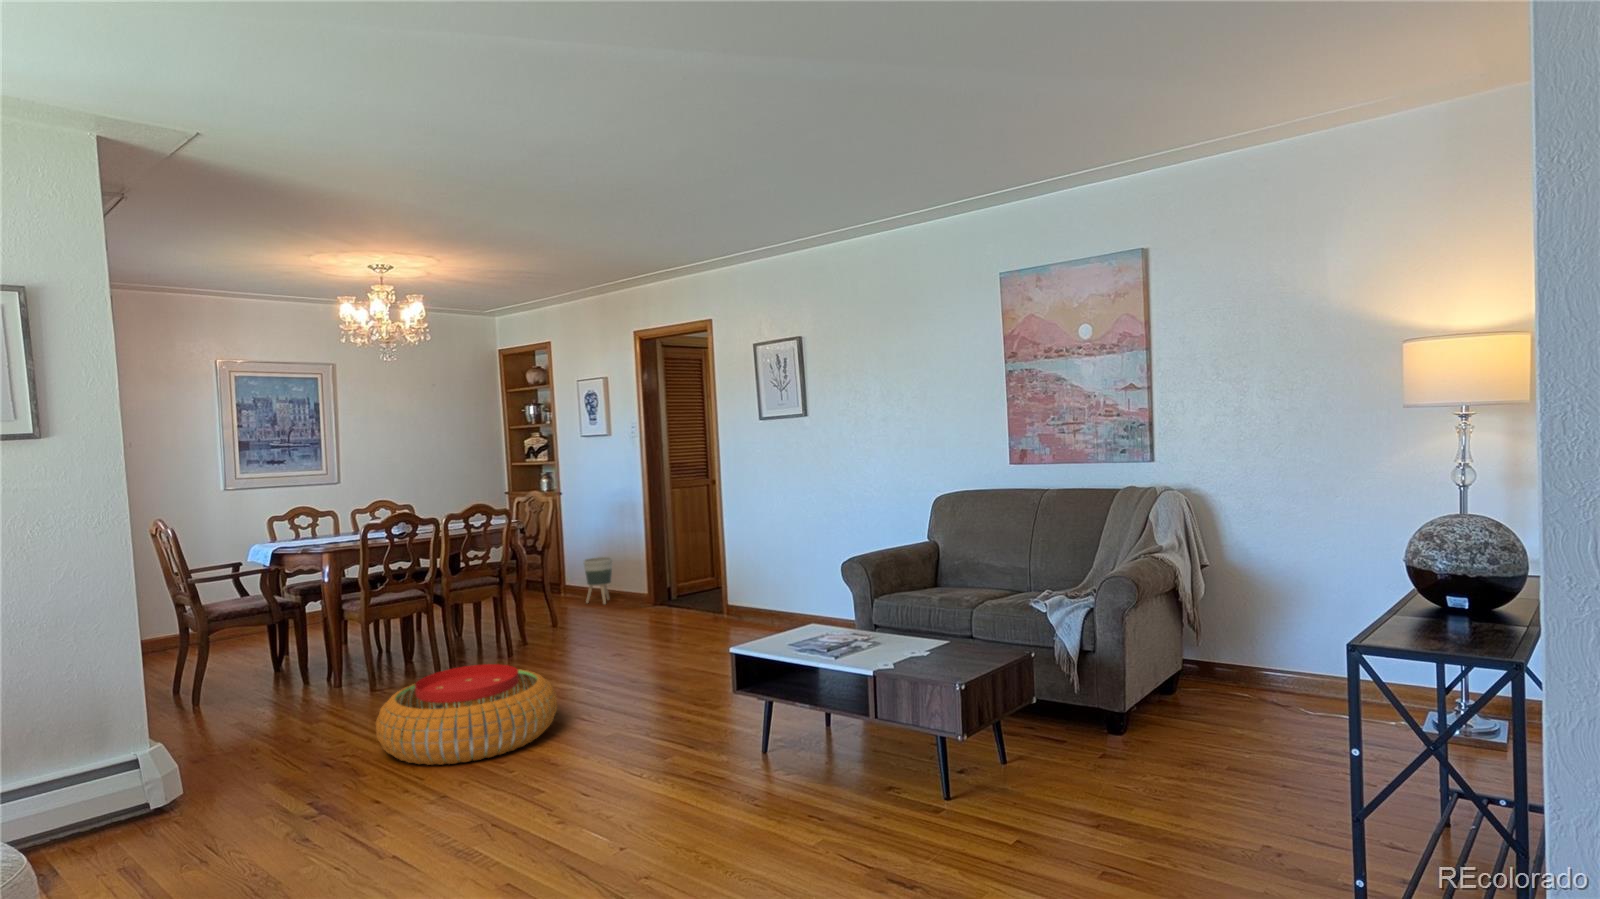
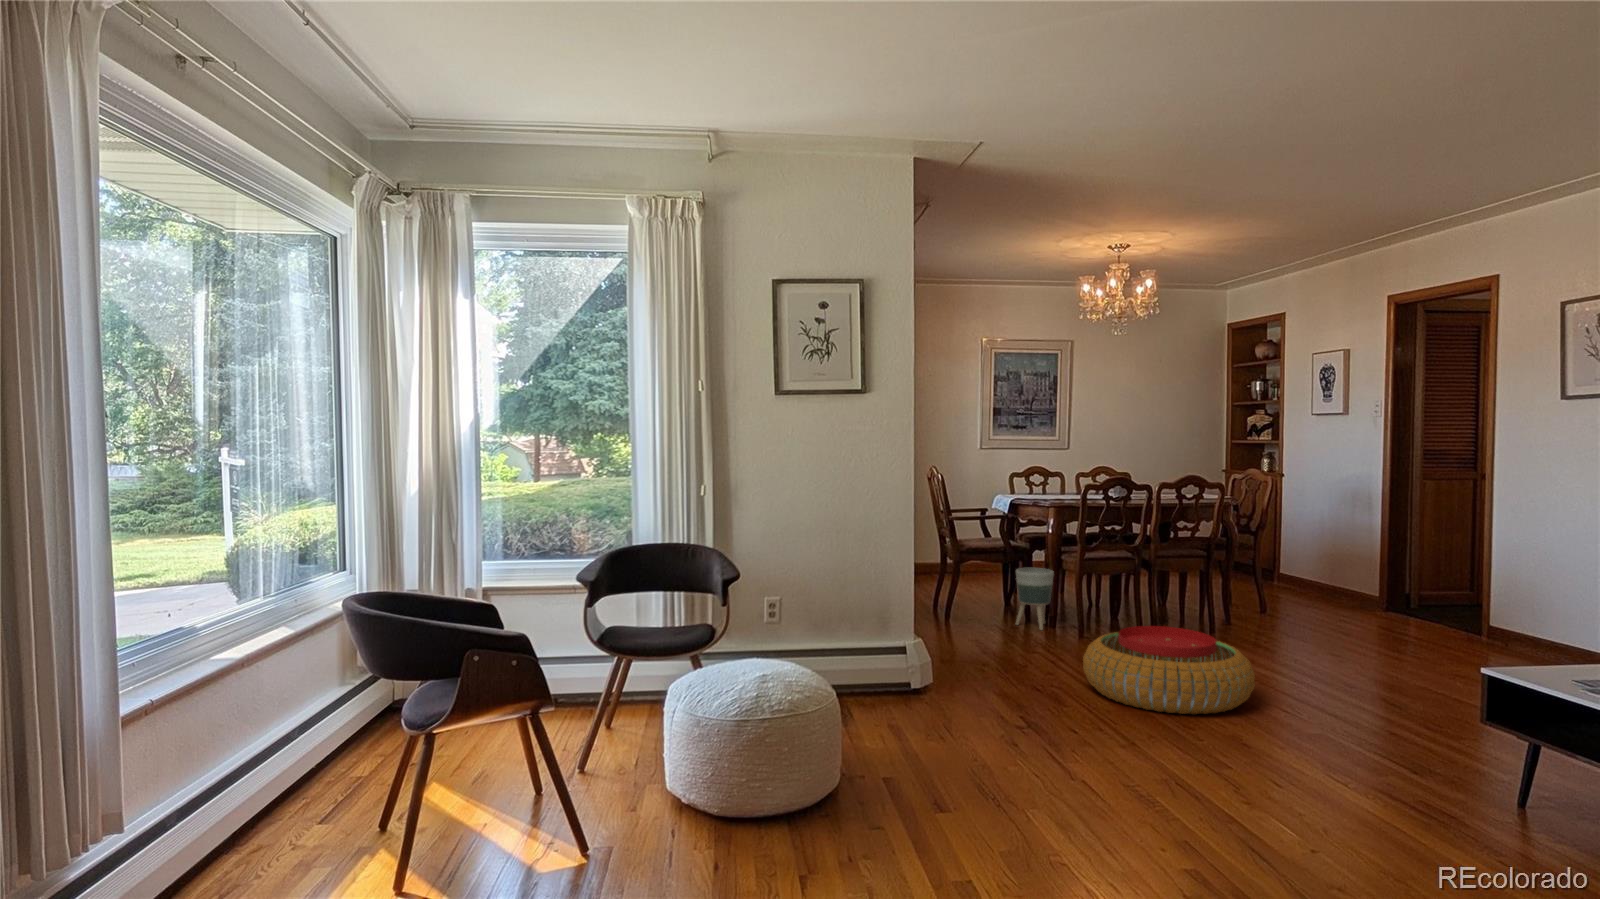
planter: present [584,557,613,604] -> present [1016,568,1054,630]

